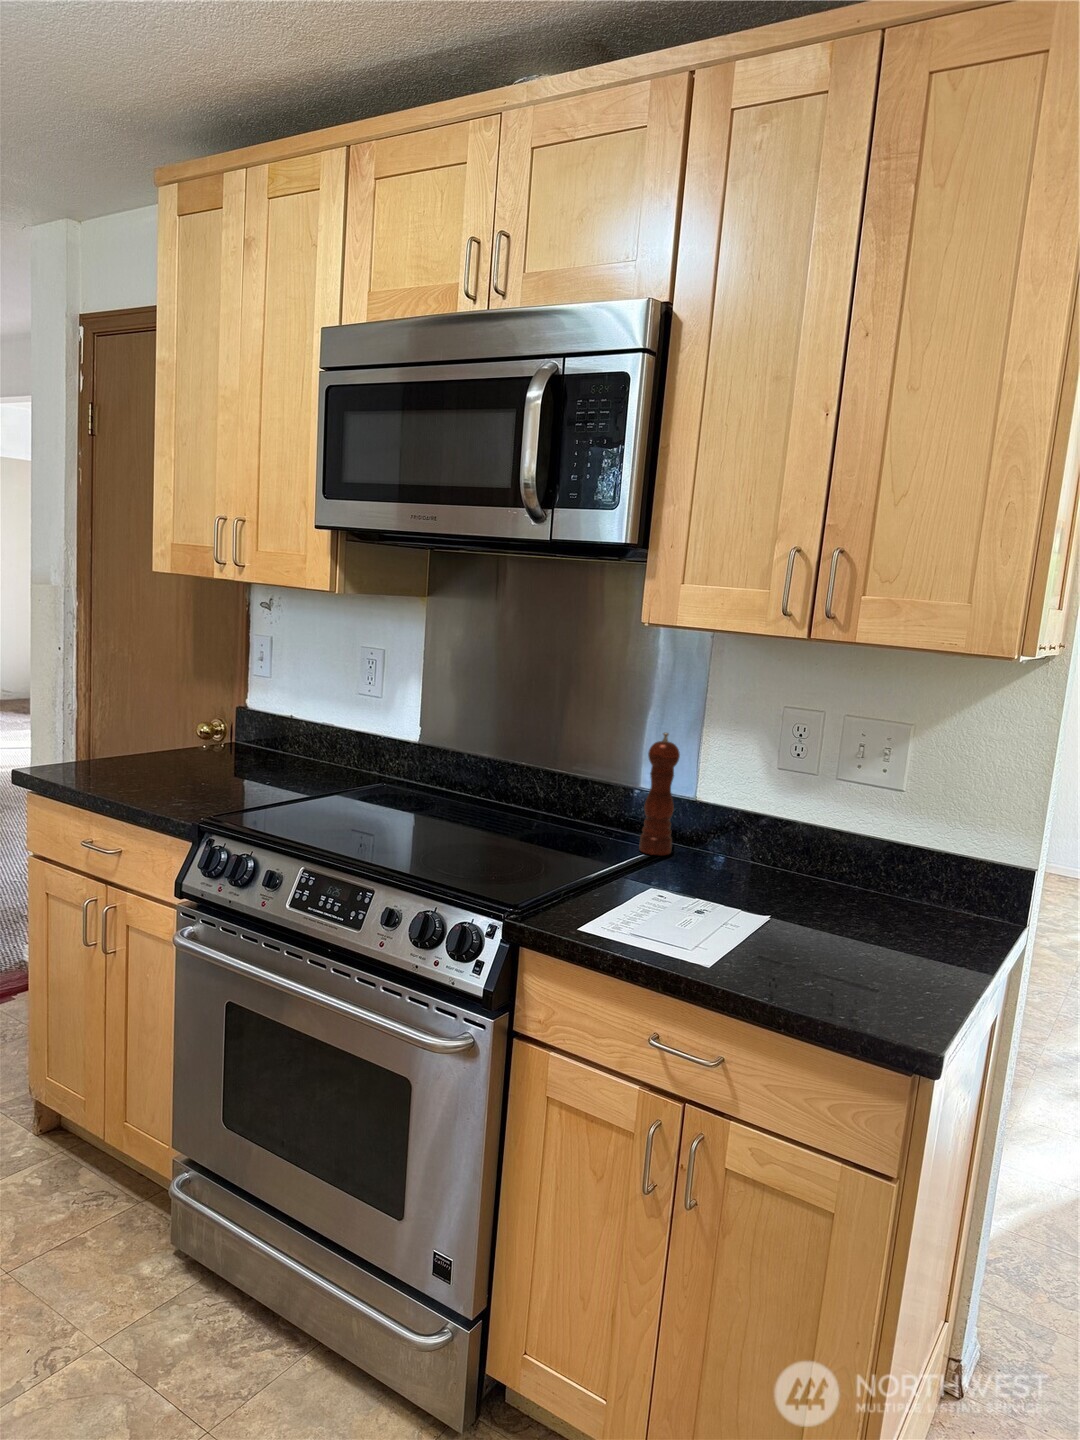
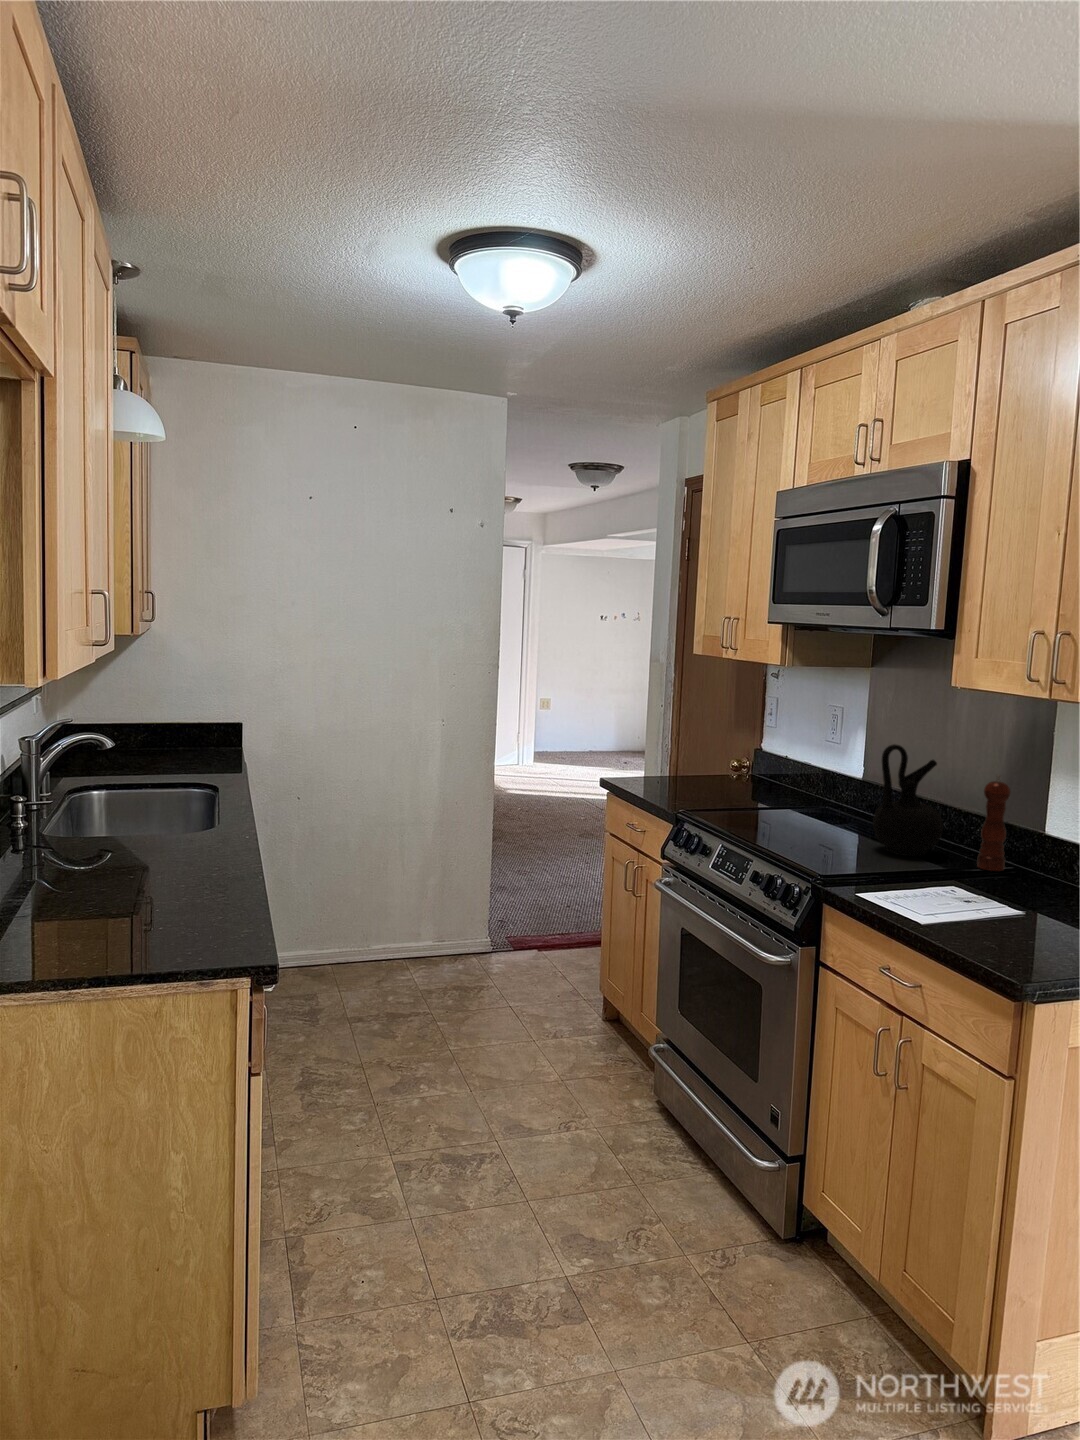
ceramic jug: none [506,700,593,848] -> present [873,744,943,856]

